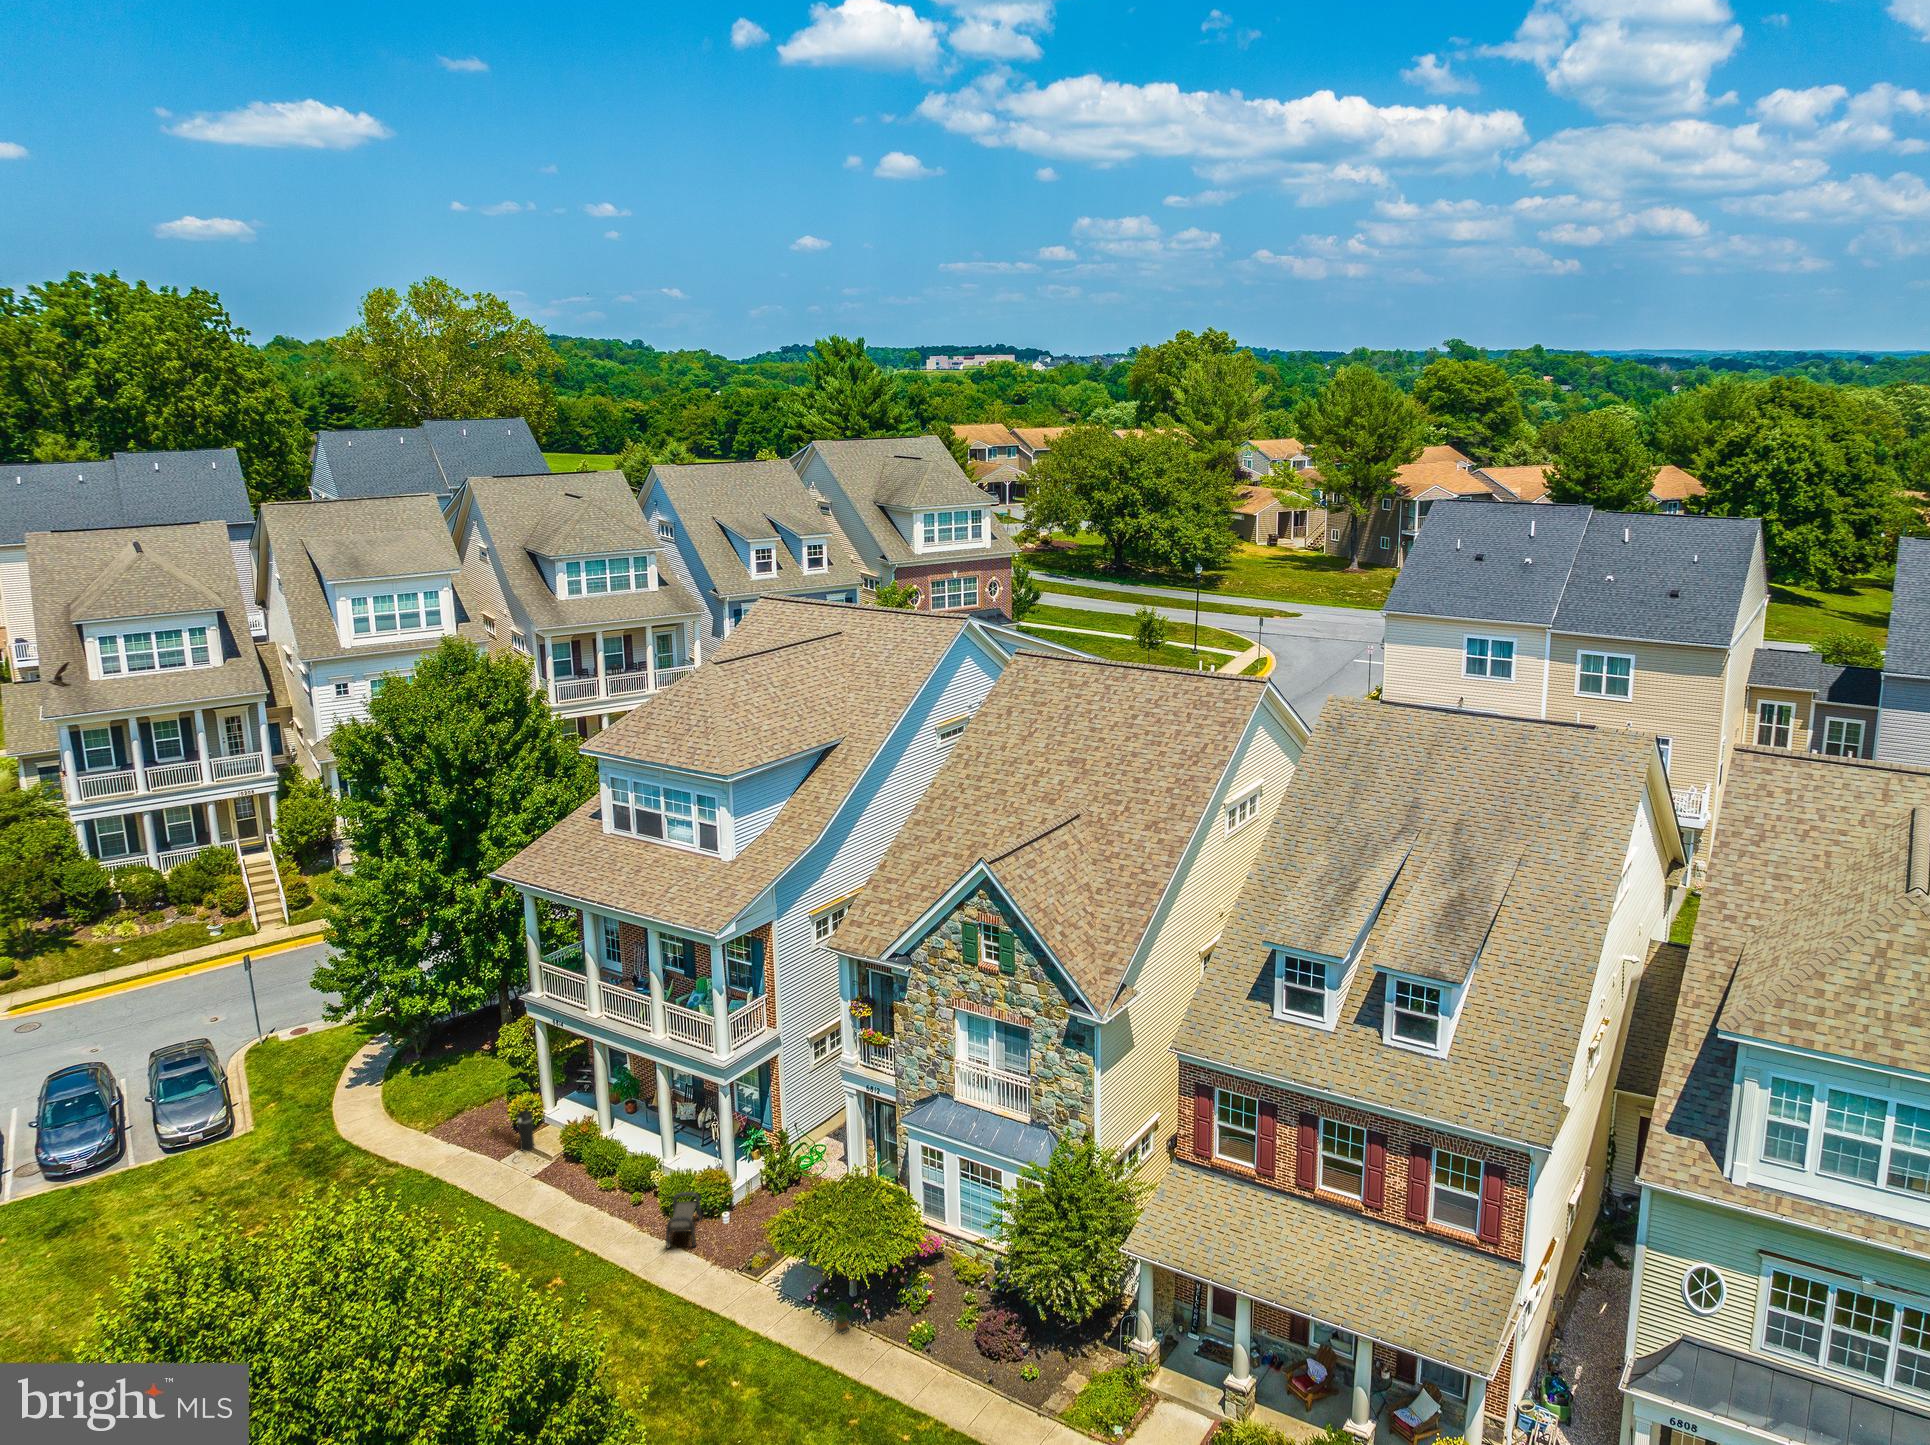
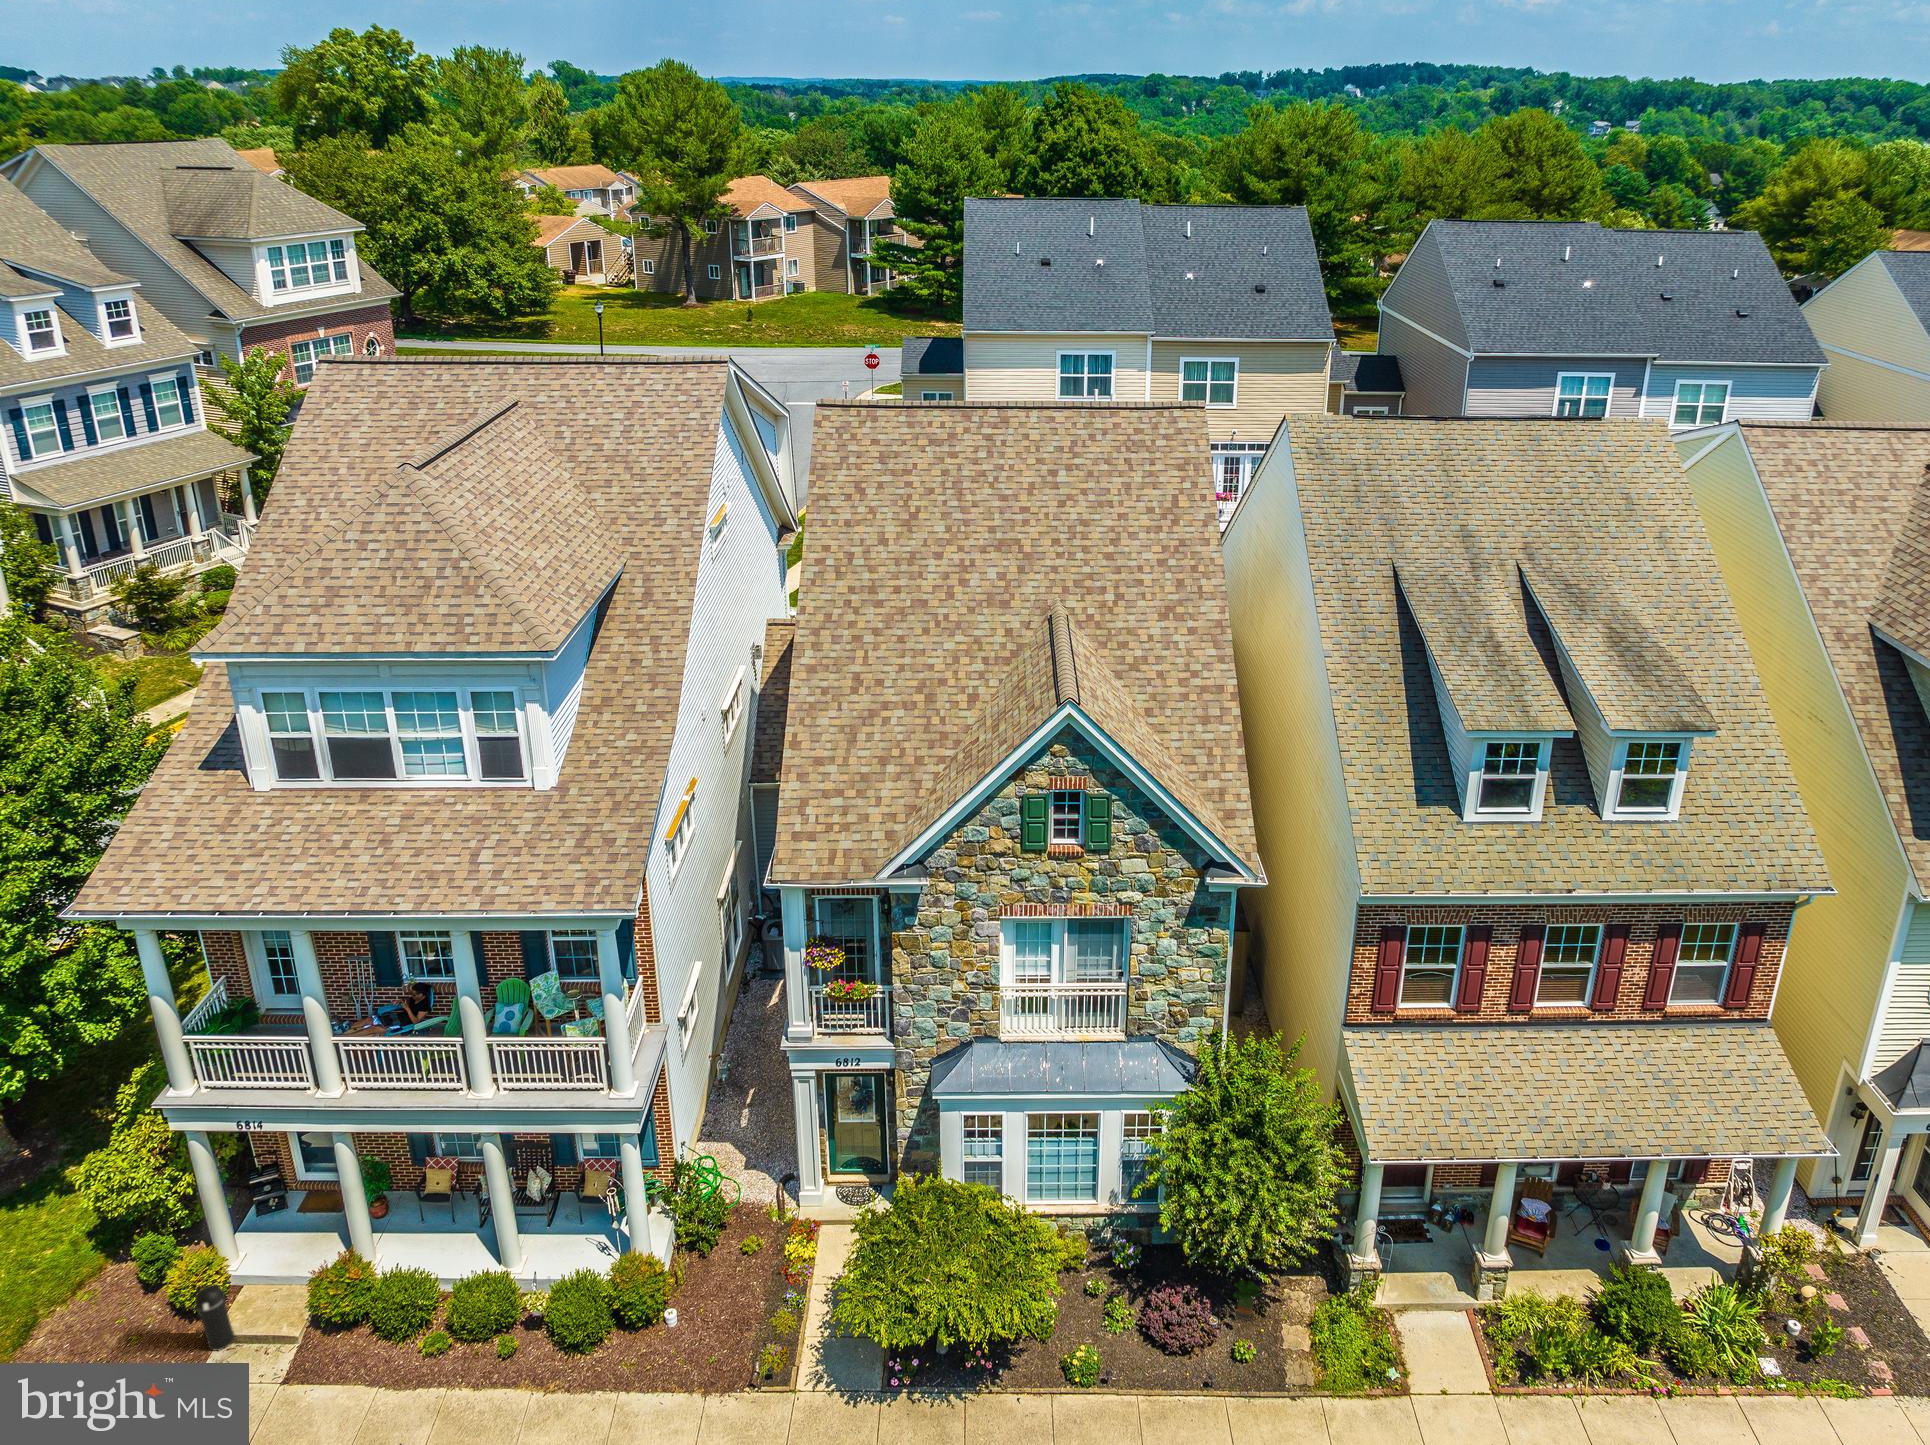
bench: present [666,1192,702,1248] -> none [580,1299,651,1399]
potted tree: present [833,1302,853,1334] -> present [1234,1280,1260,1321]

